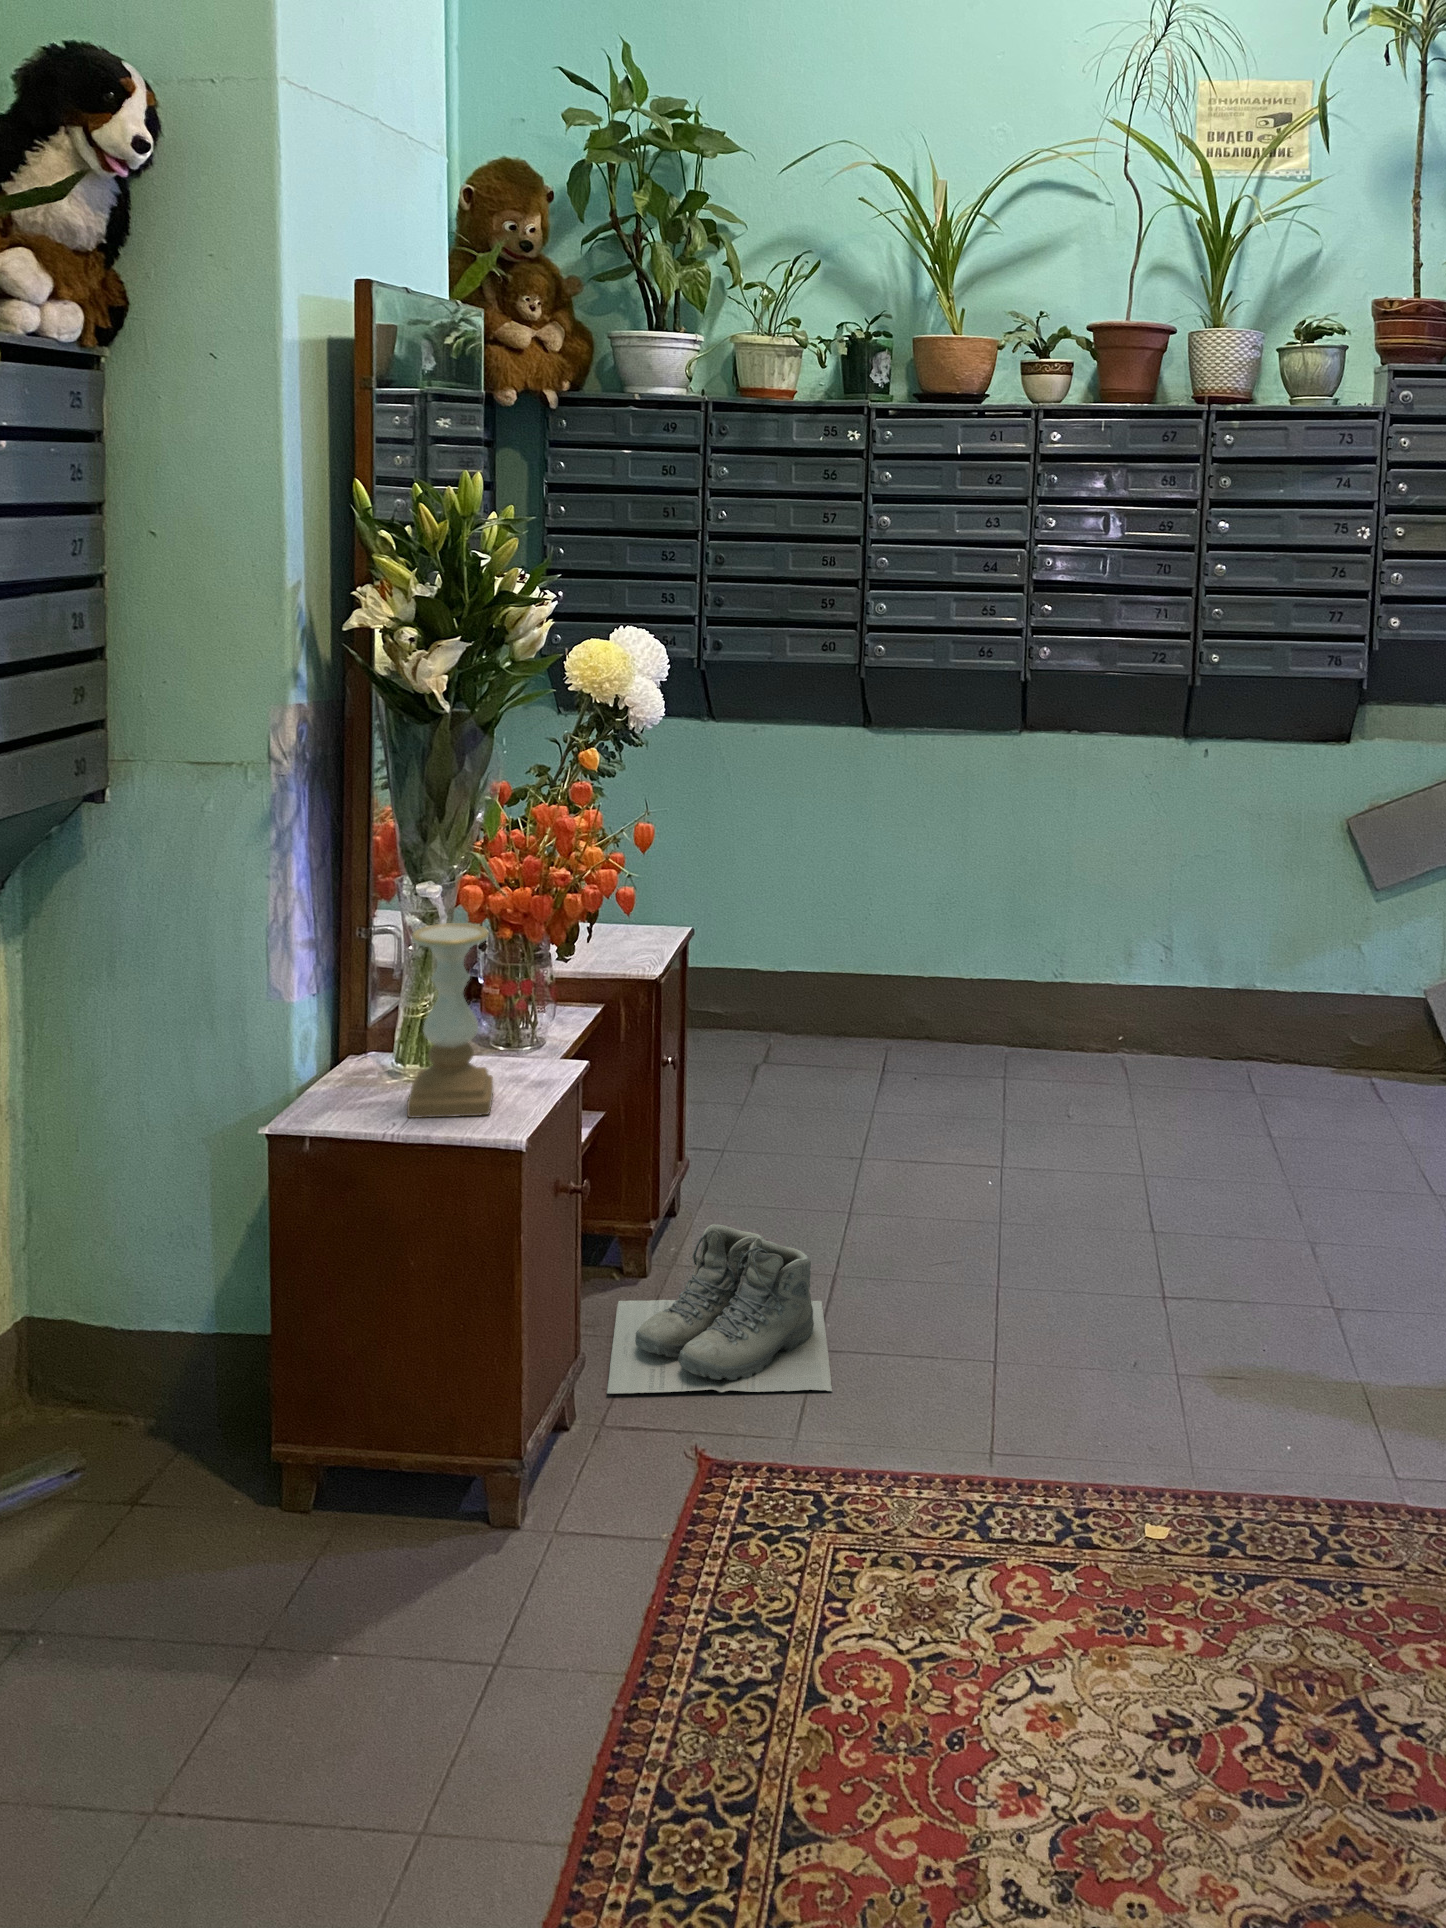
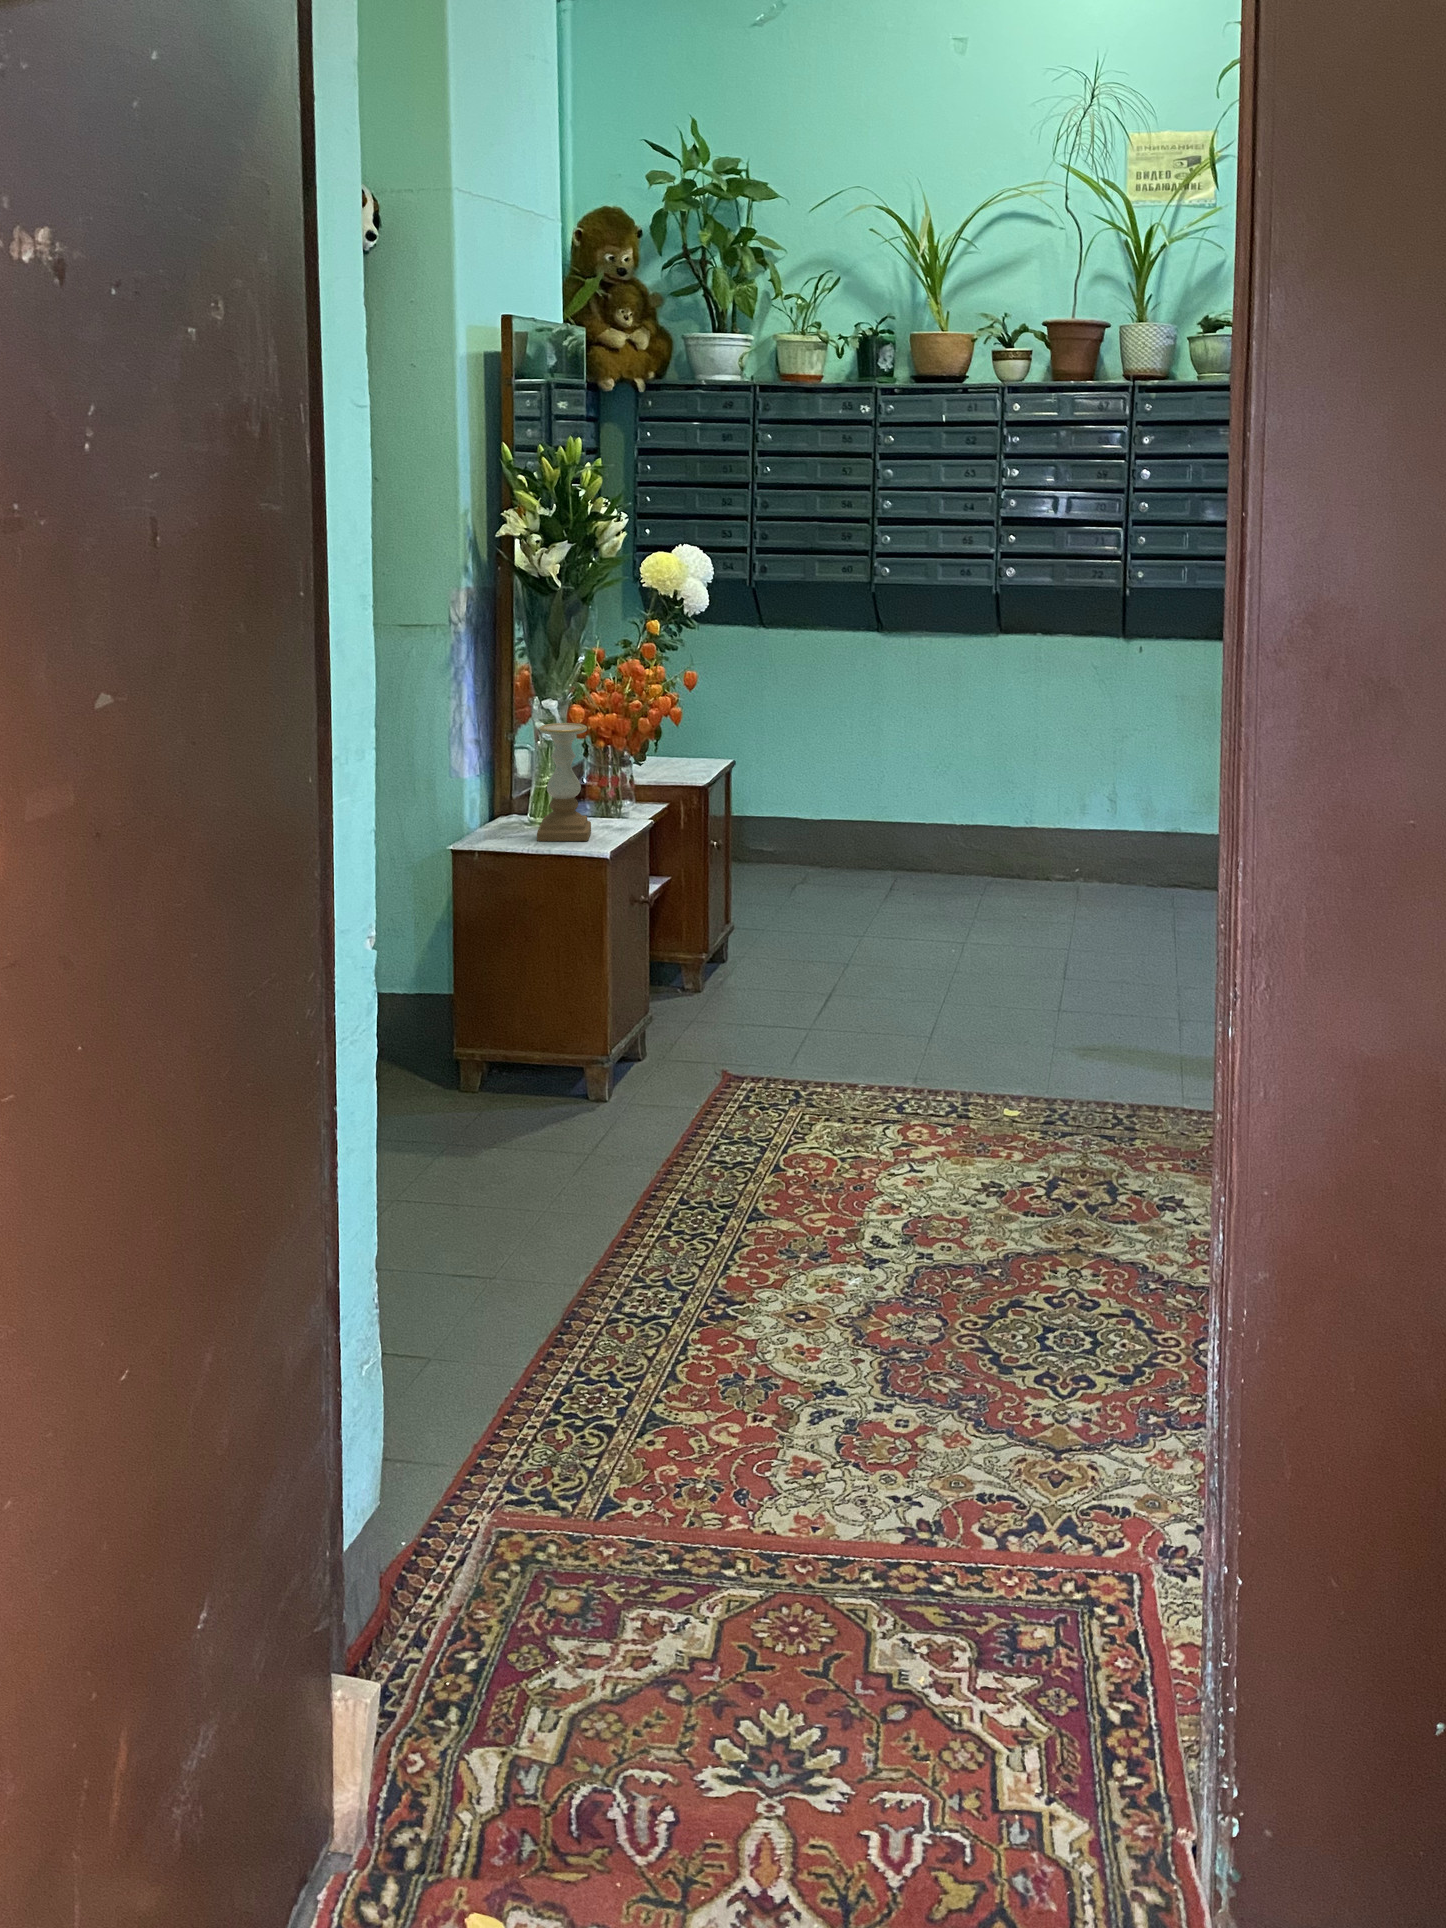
boots: present [607,1224,832,1394] -> none [668,946,818,1046]

